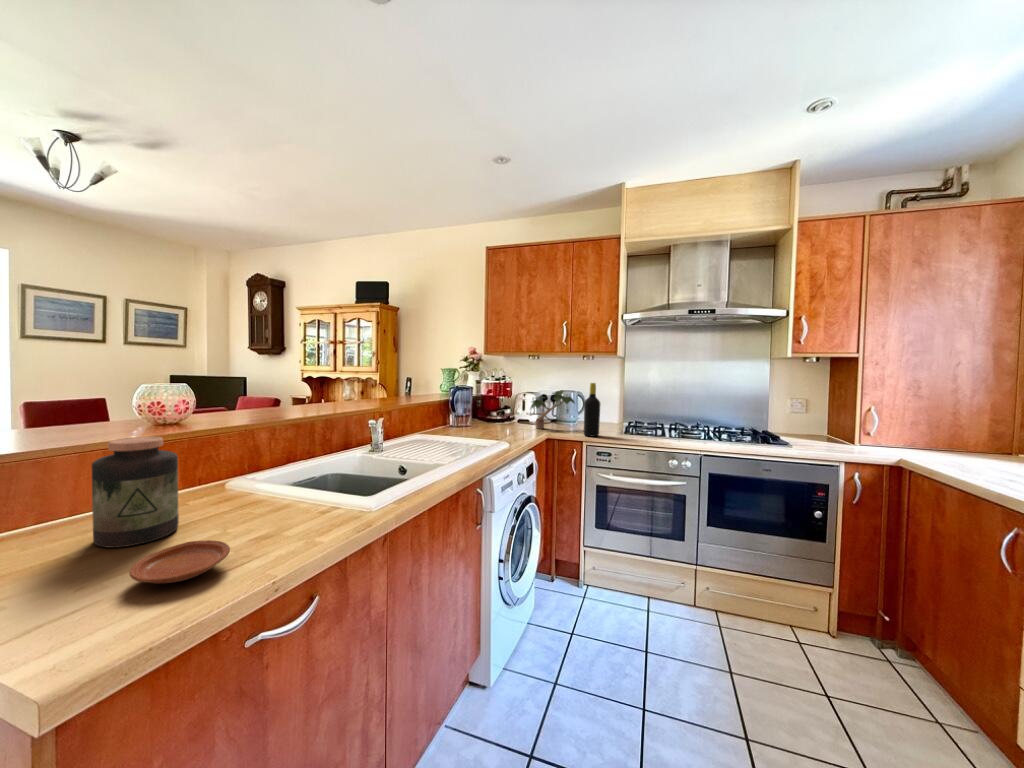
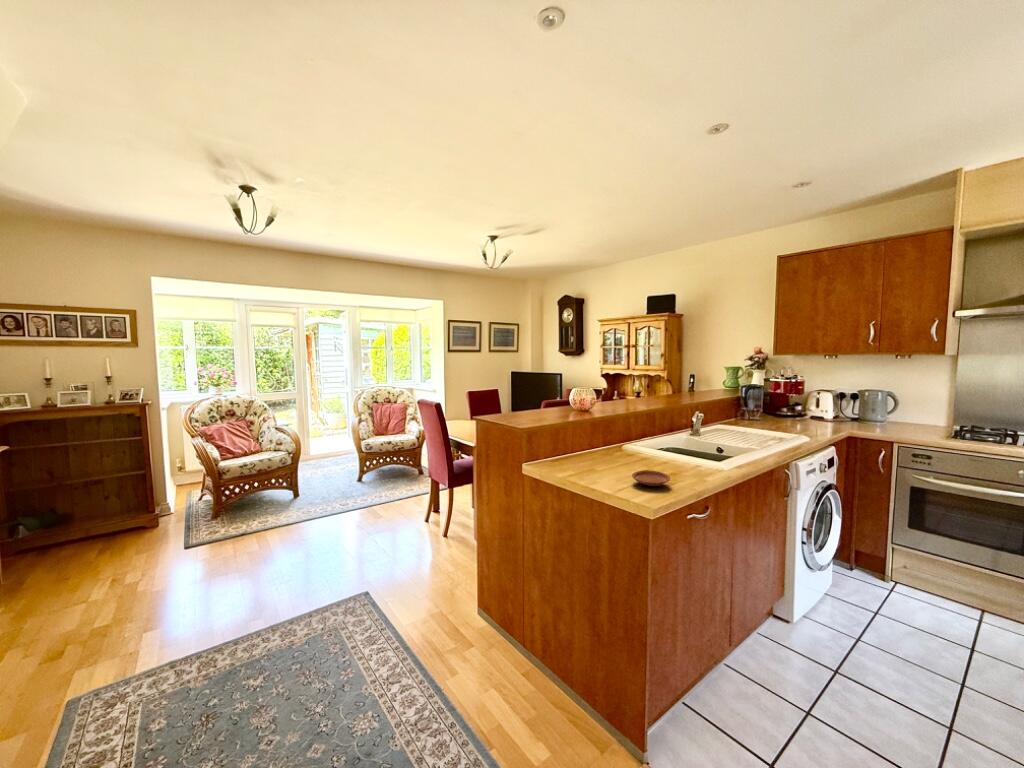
bottle: present [584,383,600,436] -> none [896,385,919,438]
potted plant: present [530,391,575,429] -> none [821,388,890,426]
jar: present [92,437,179,548] -> none [592,418,624,469]

